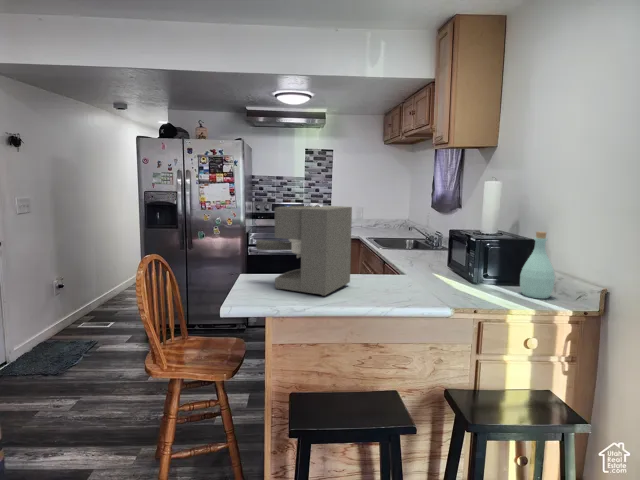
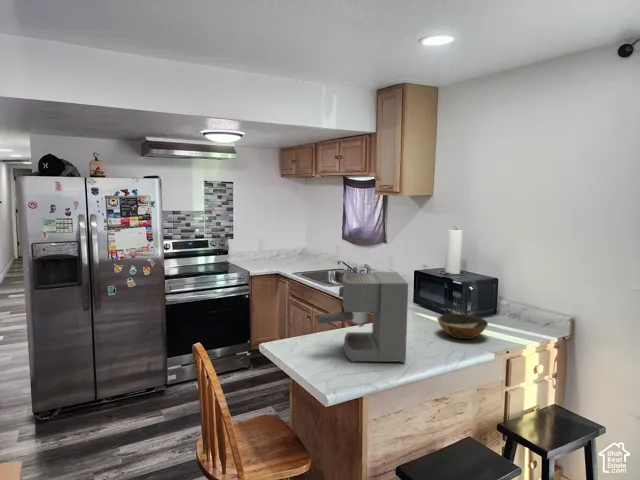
bottle: present [520,232,555,299] -> none [506,278,533,331]
bowl: none [414,267,474,293] -> present [437,314,488,339]

